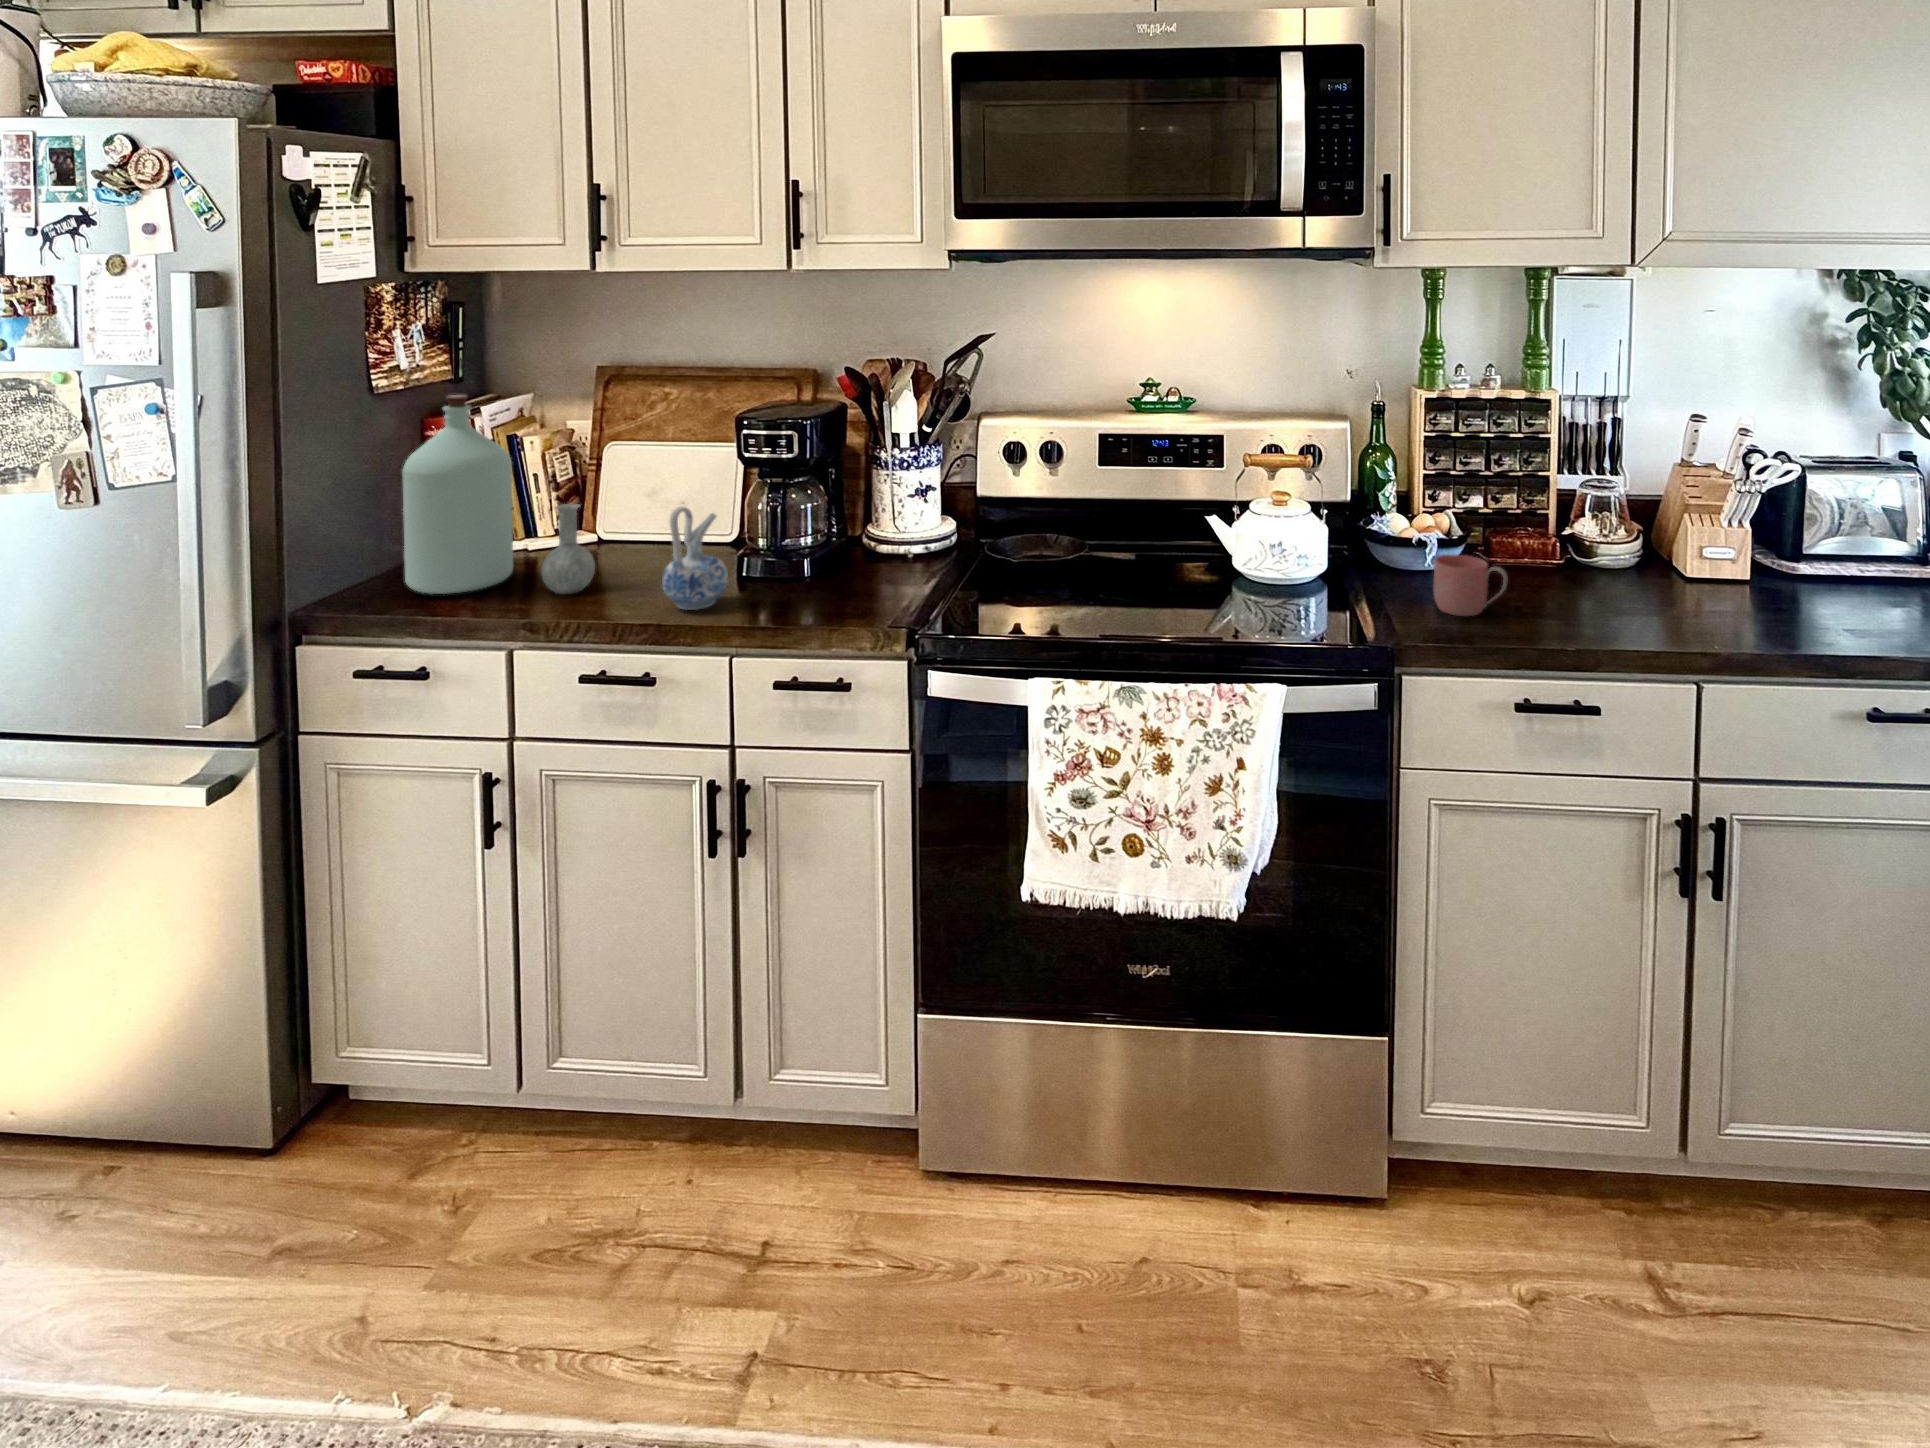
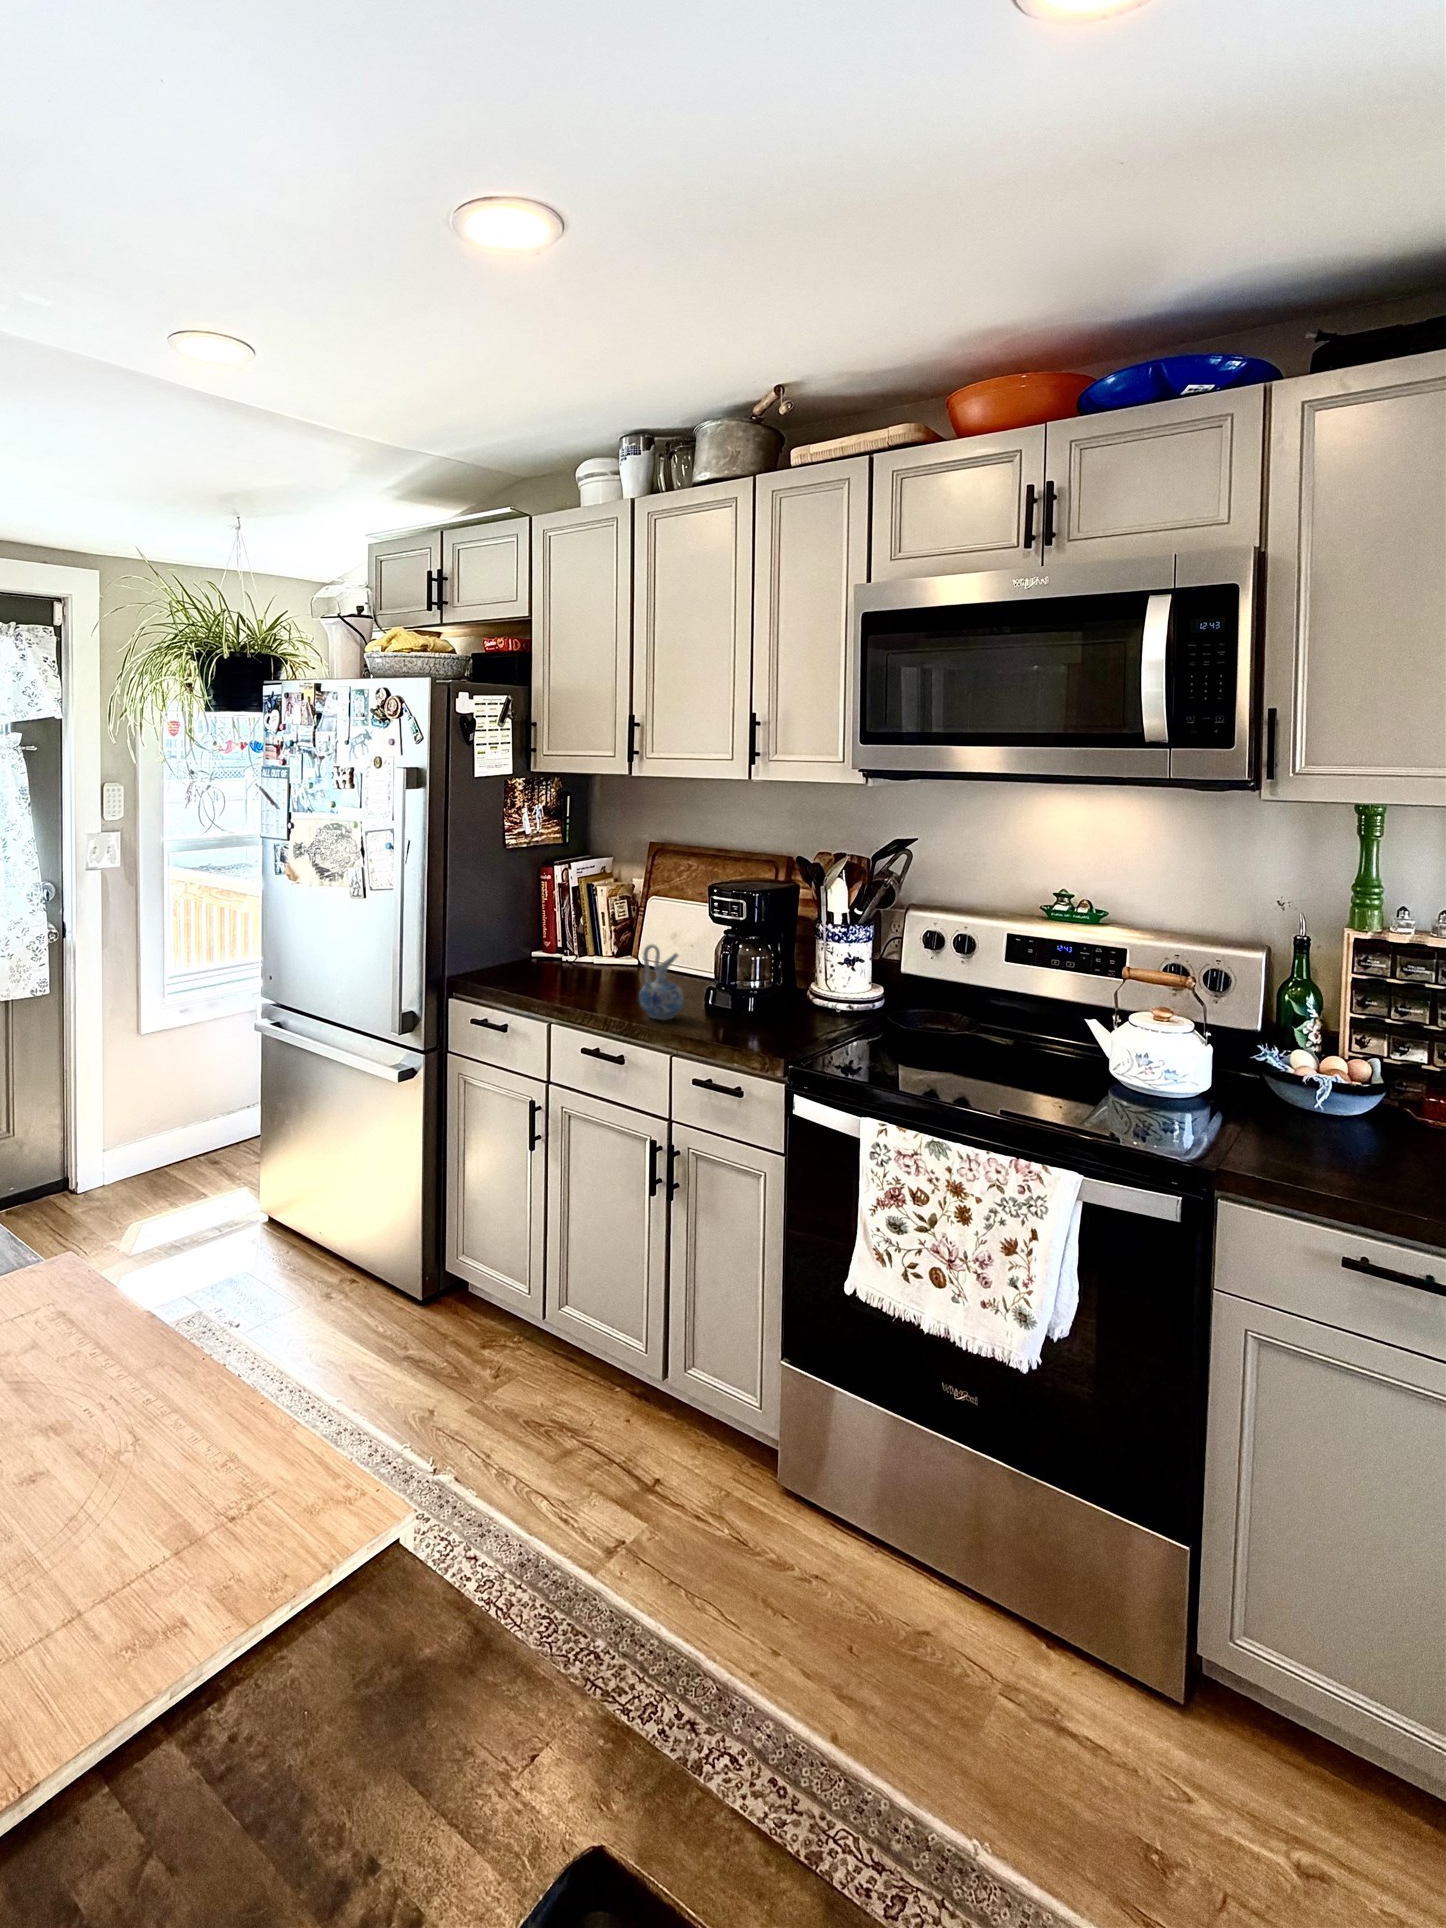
bottle: present [402,395,595,594] -> none [509,854,613,996]
mug: present [1433,555,1508,616] -> none [1289,1096,1373,1163]

